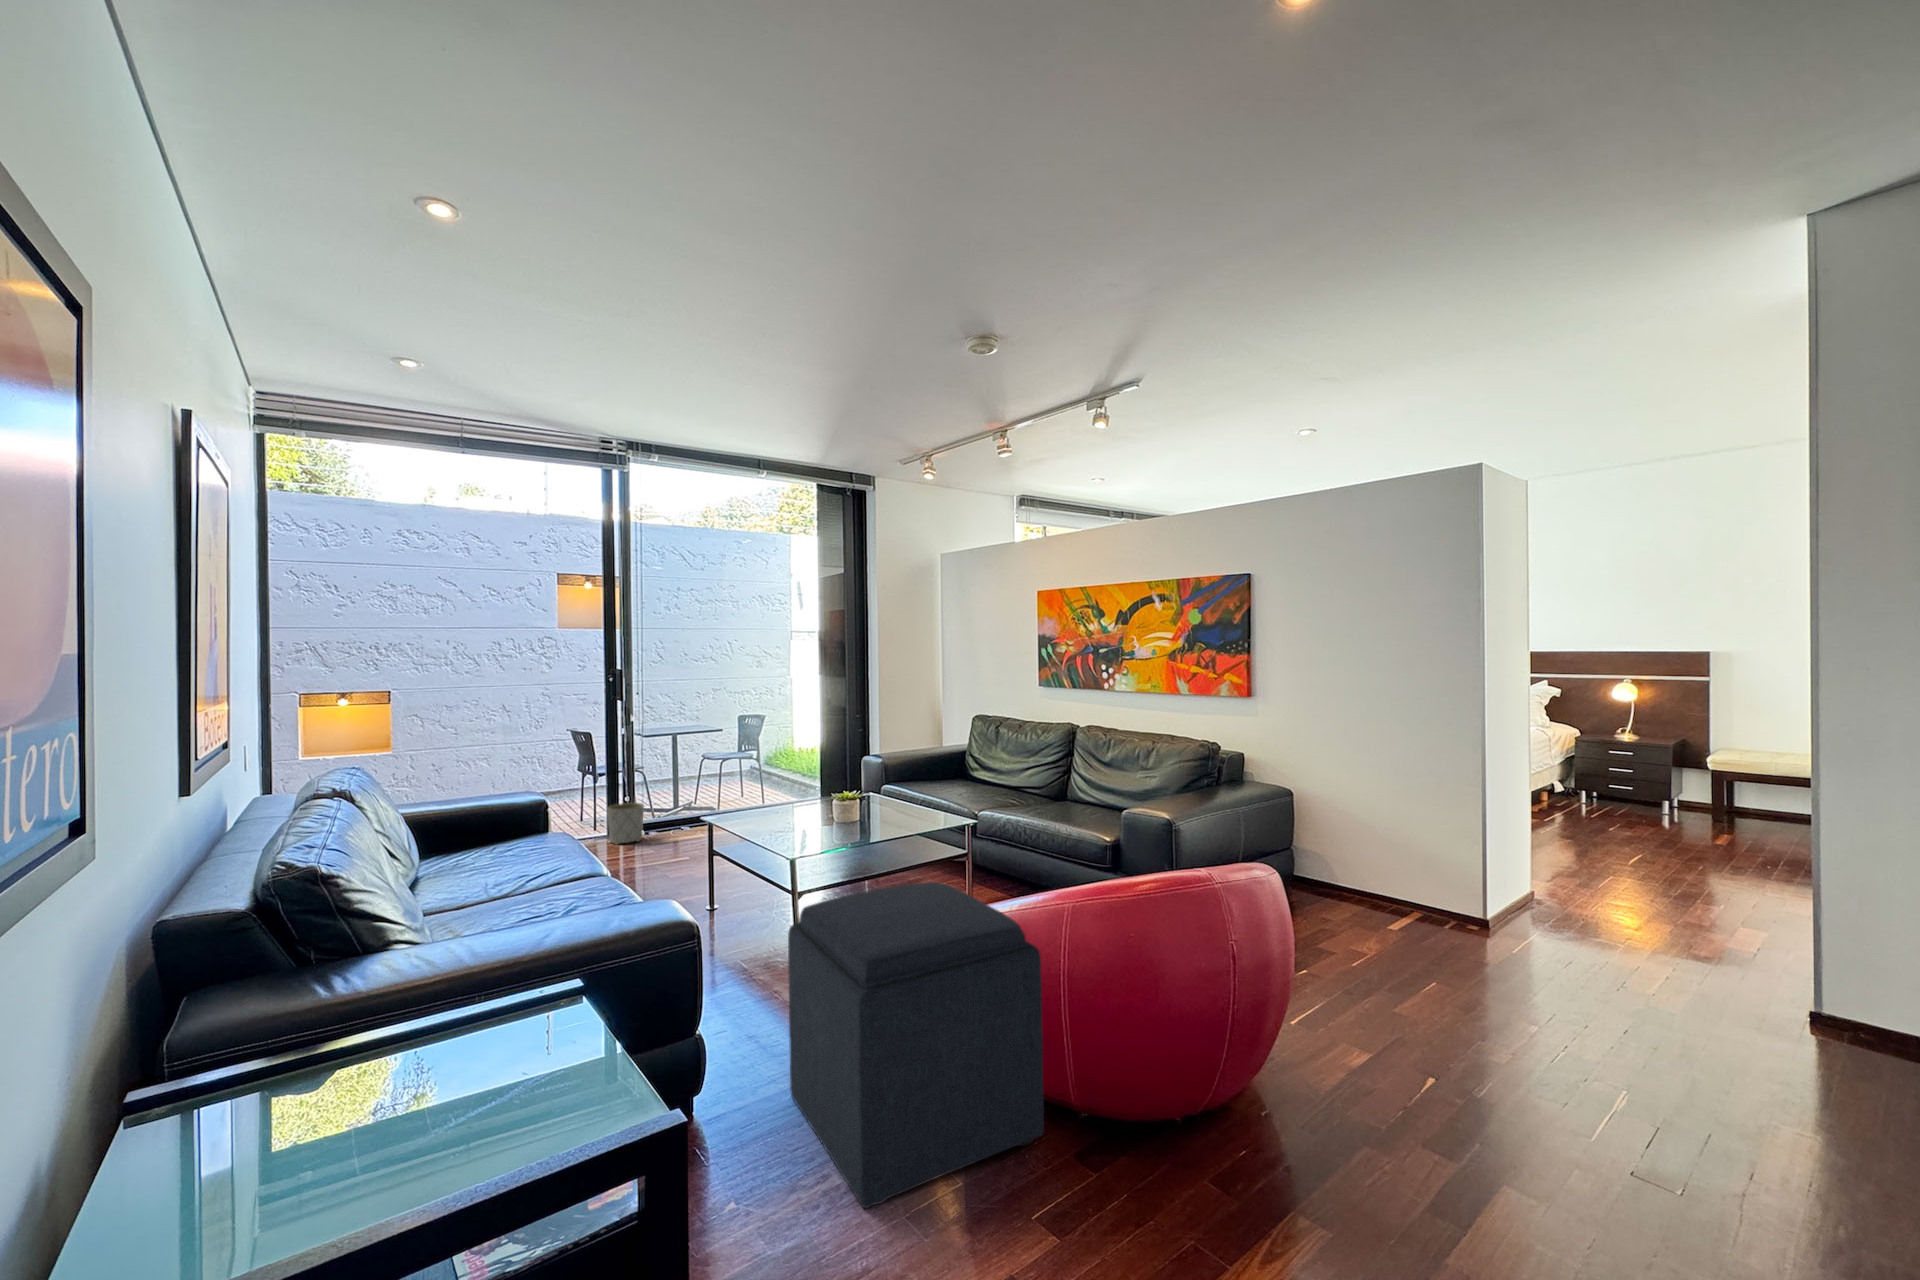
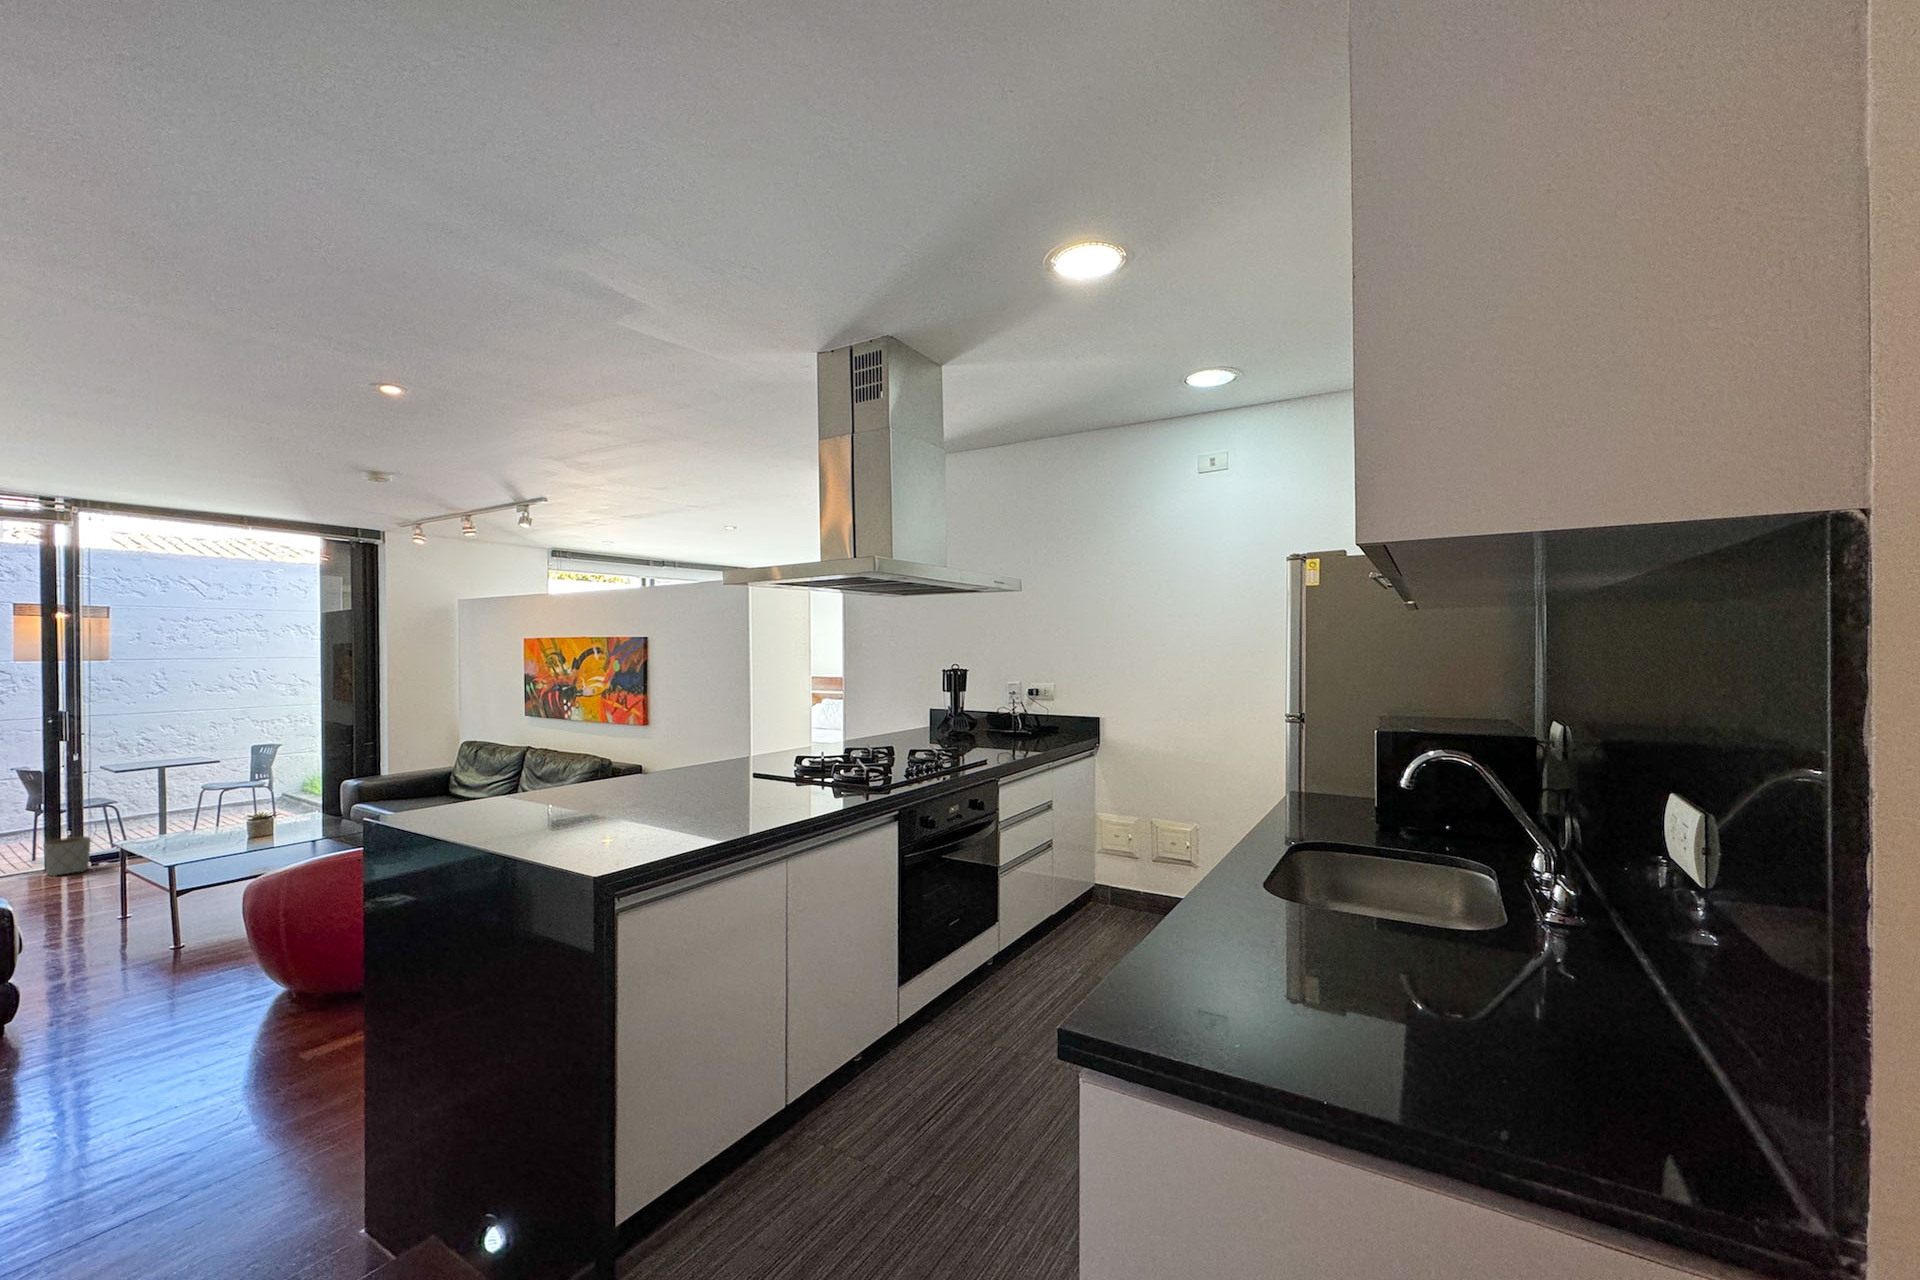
ottoman: present [788,882,1044,1208] -> none [72,875,249,1061]

